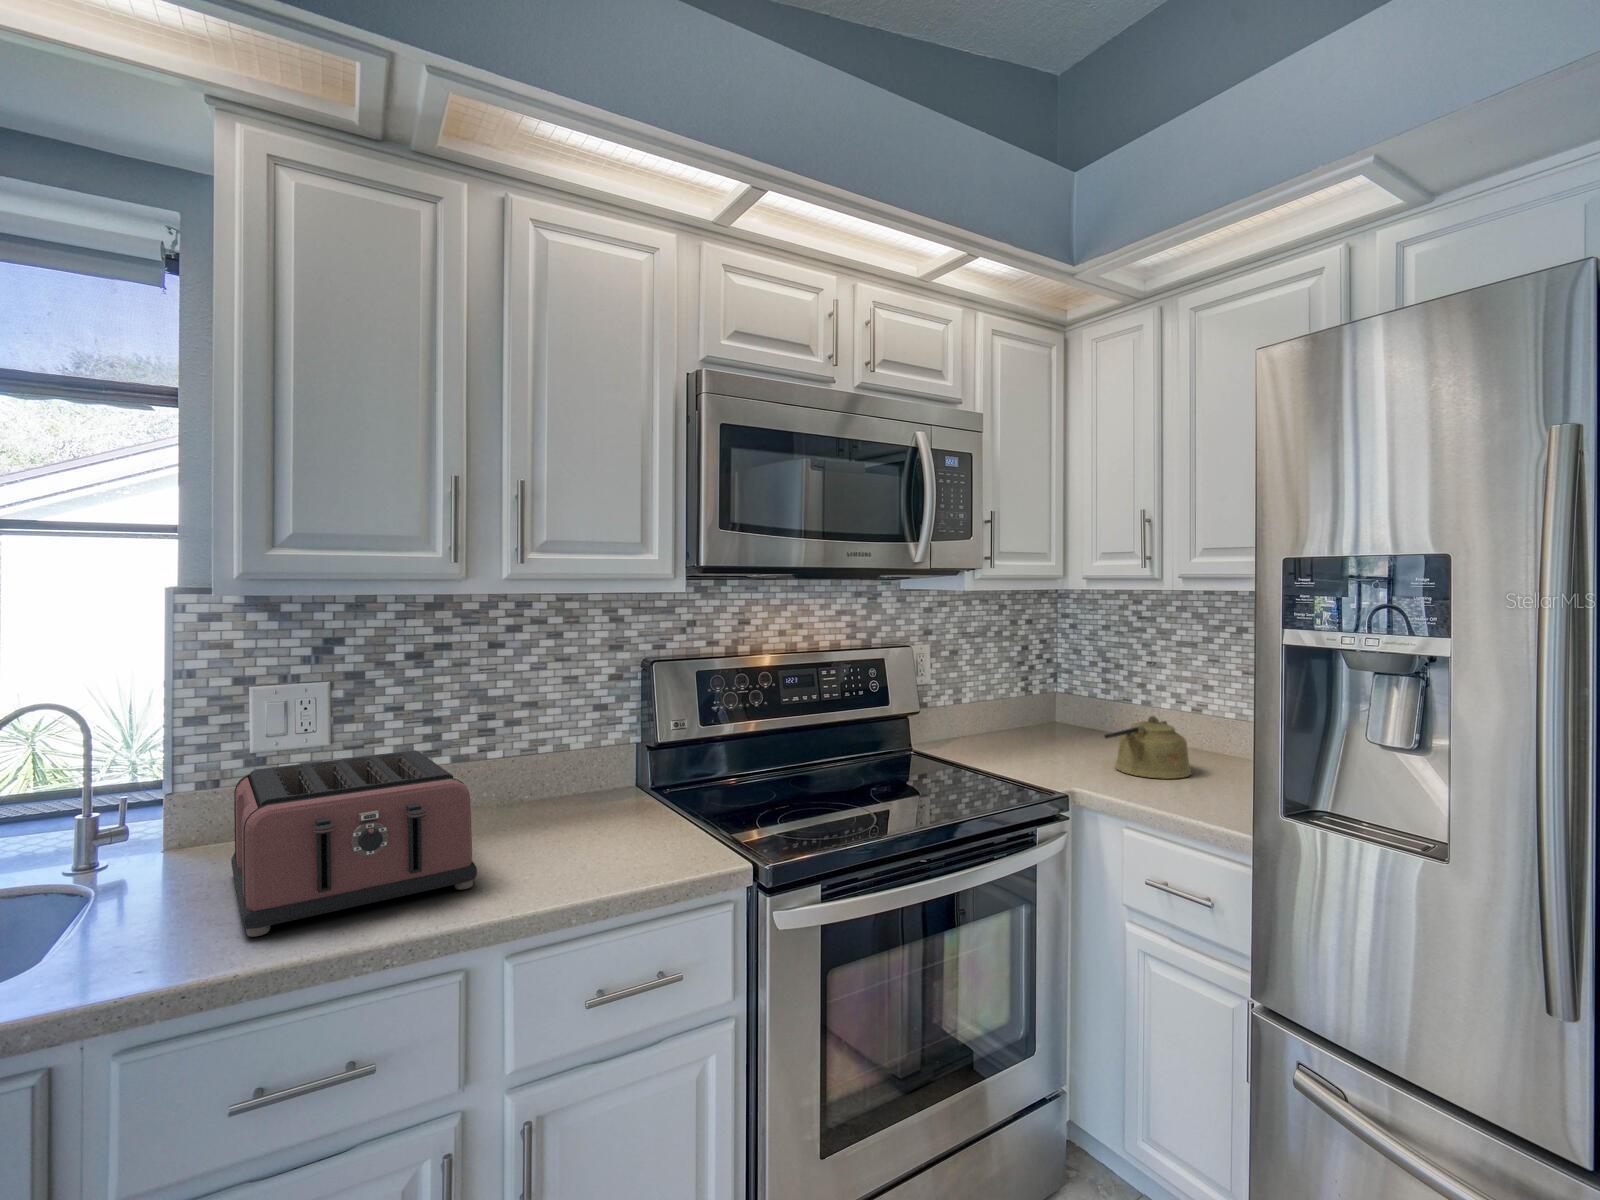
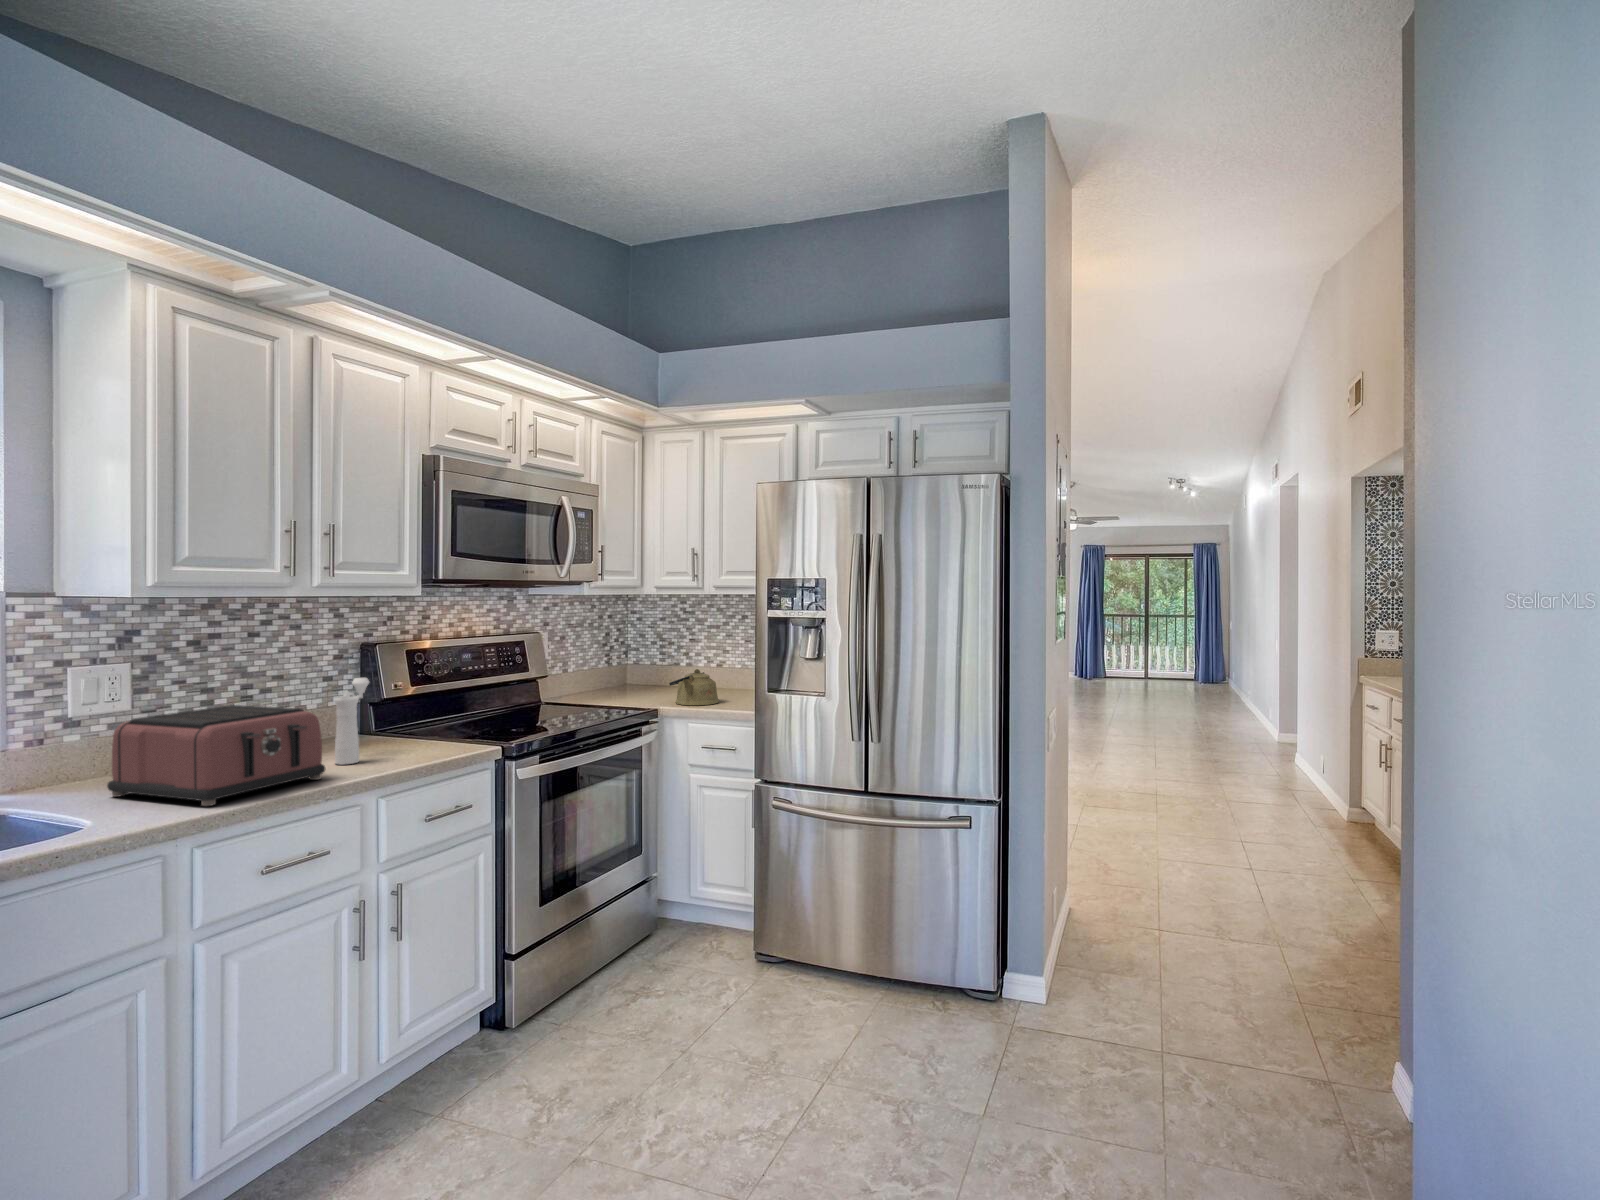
pepper mill: none [537,716,607,852] -> present [335,678,369,765]

